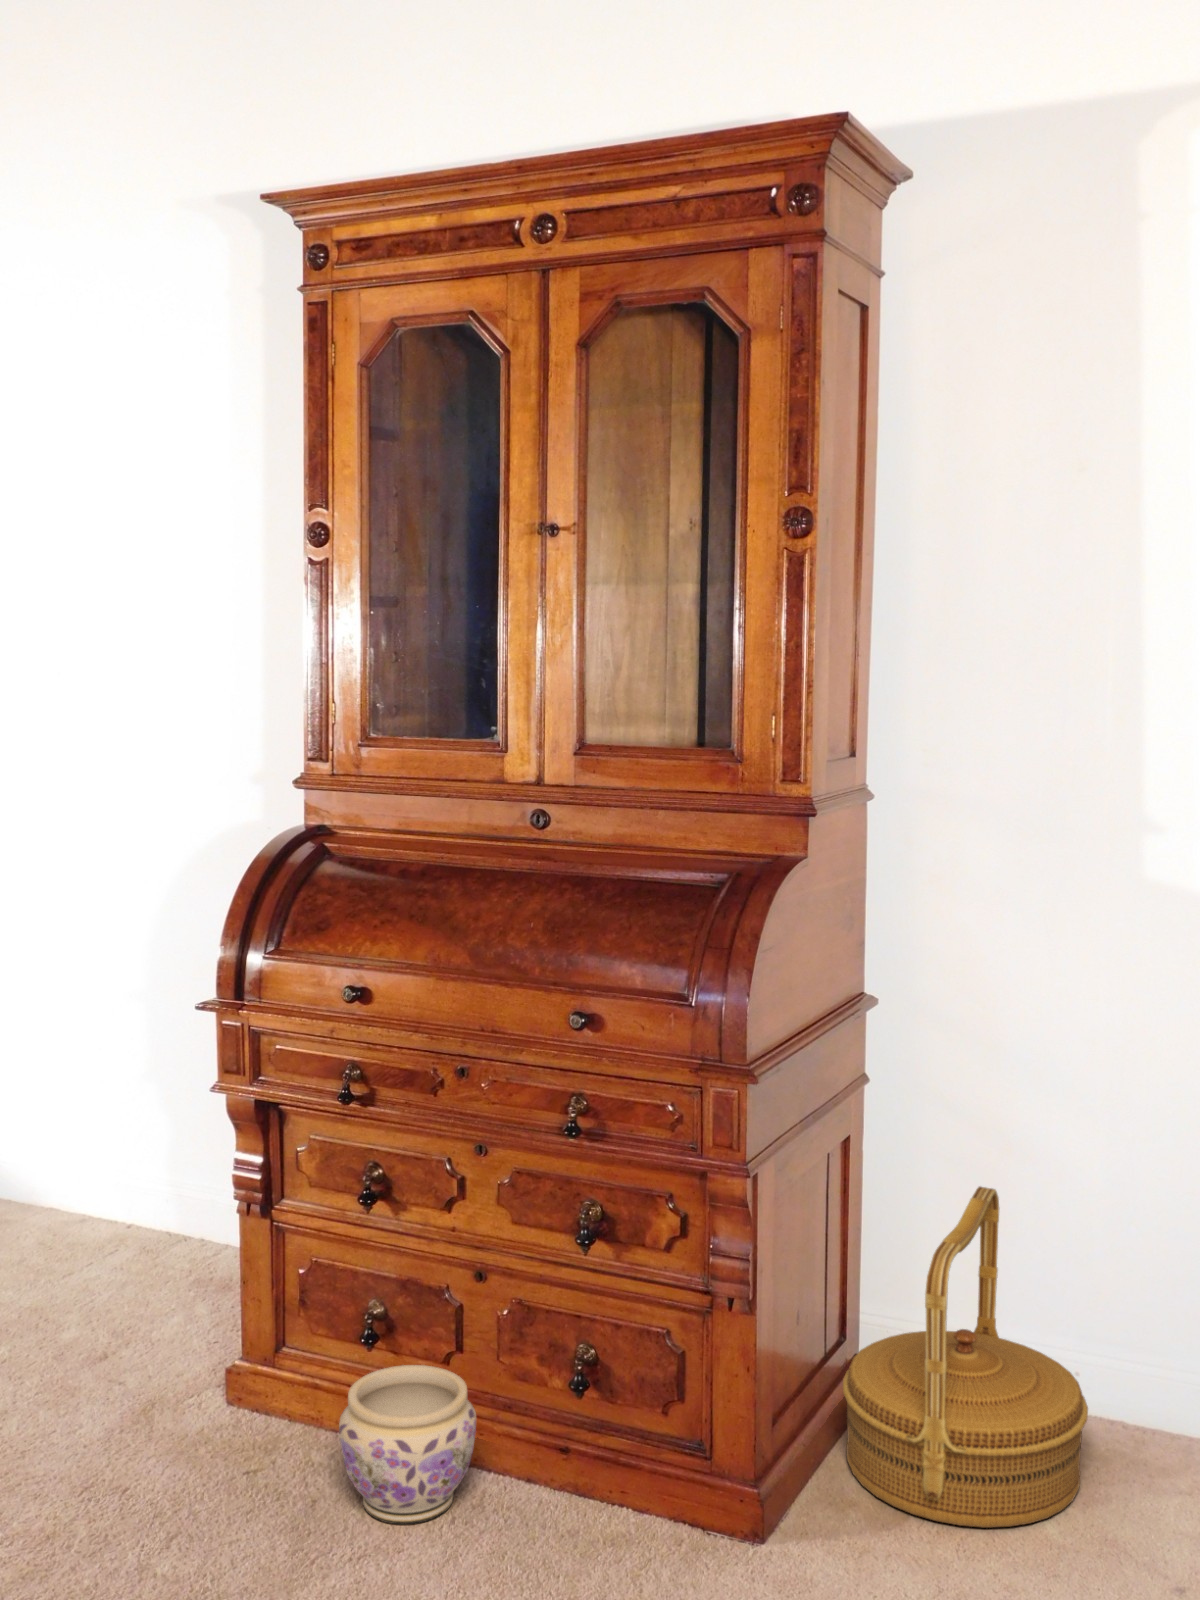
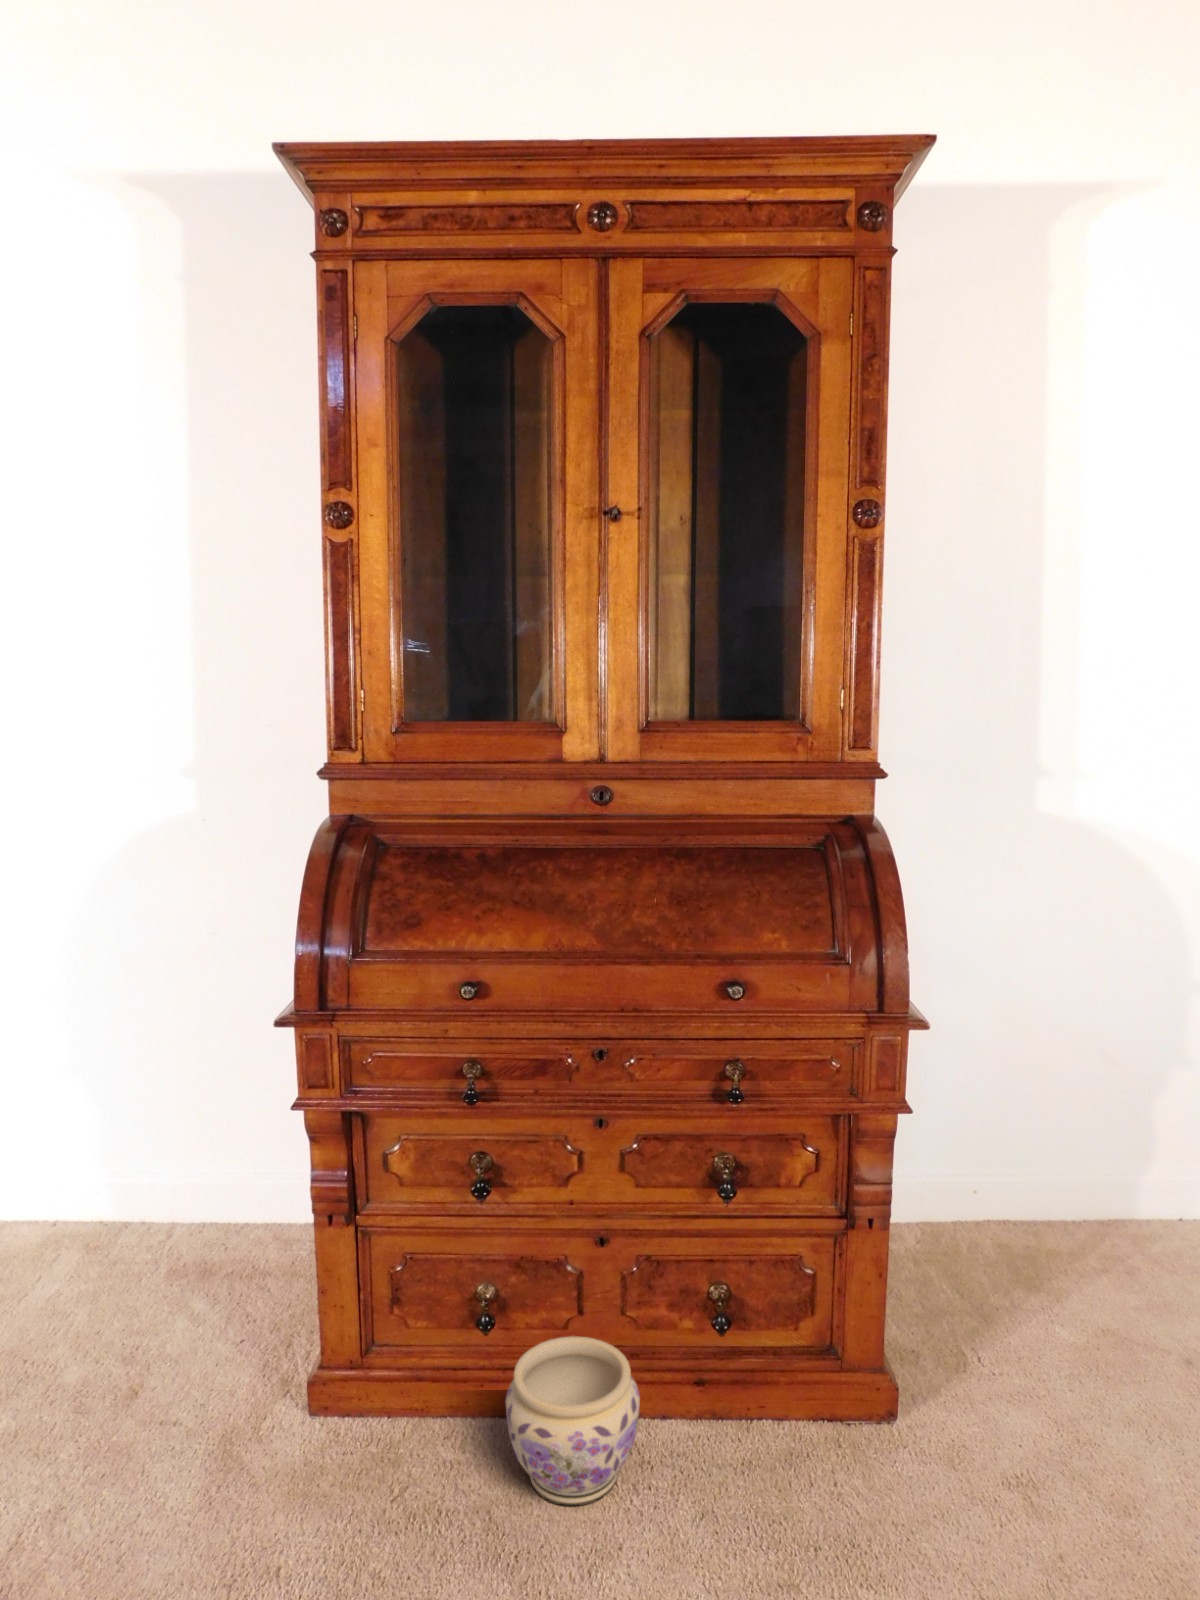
woven basket: present [843,1187,1088,1528] -> none [863,1069,1069,1356]

